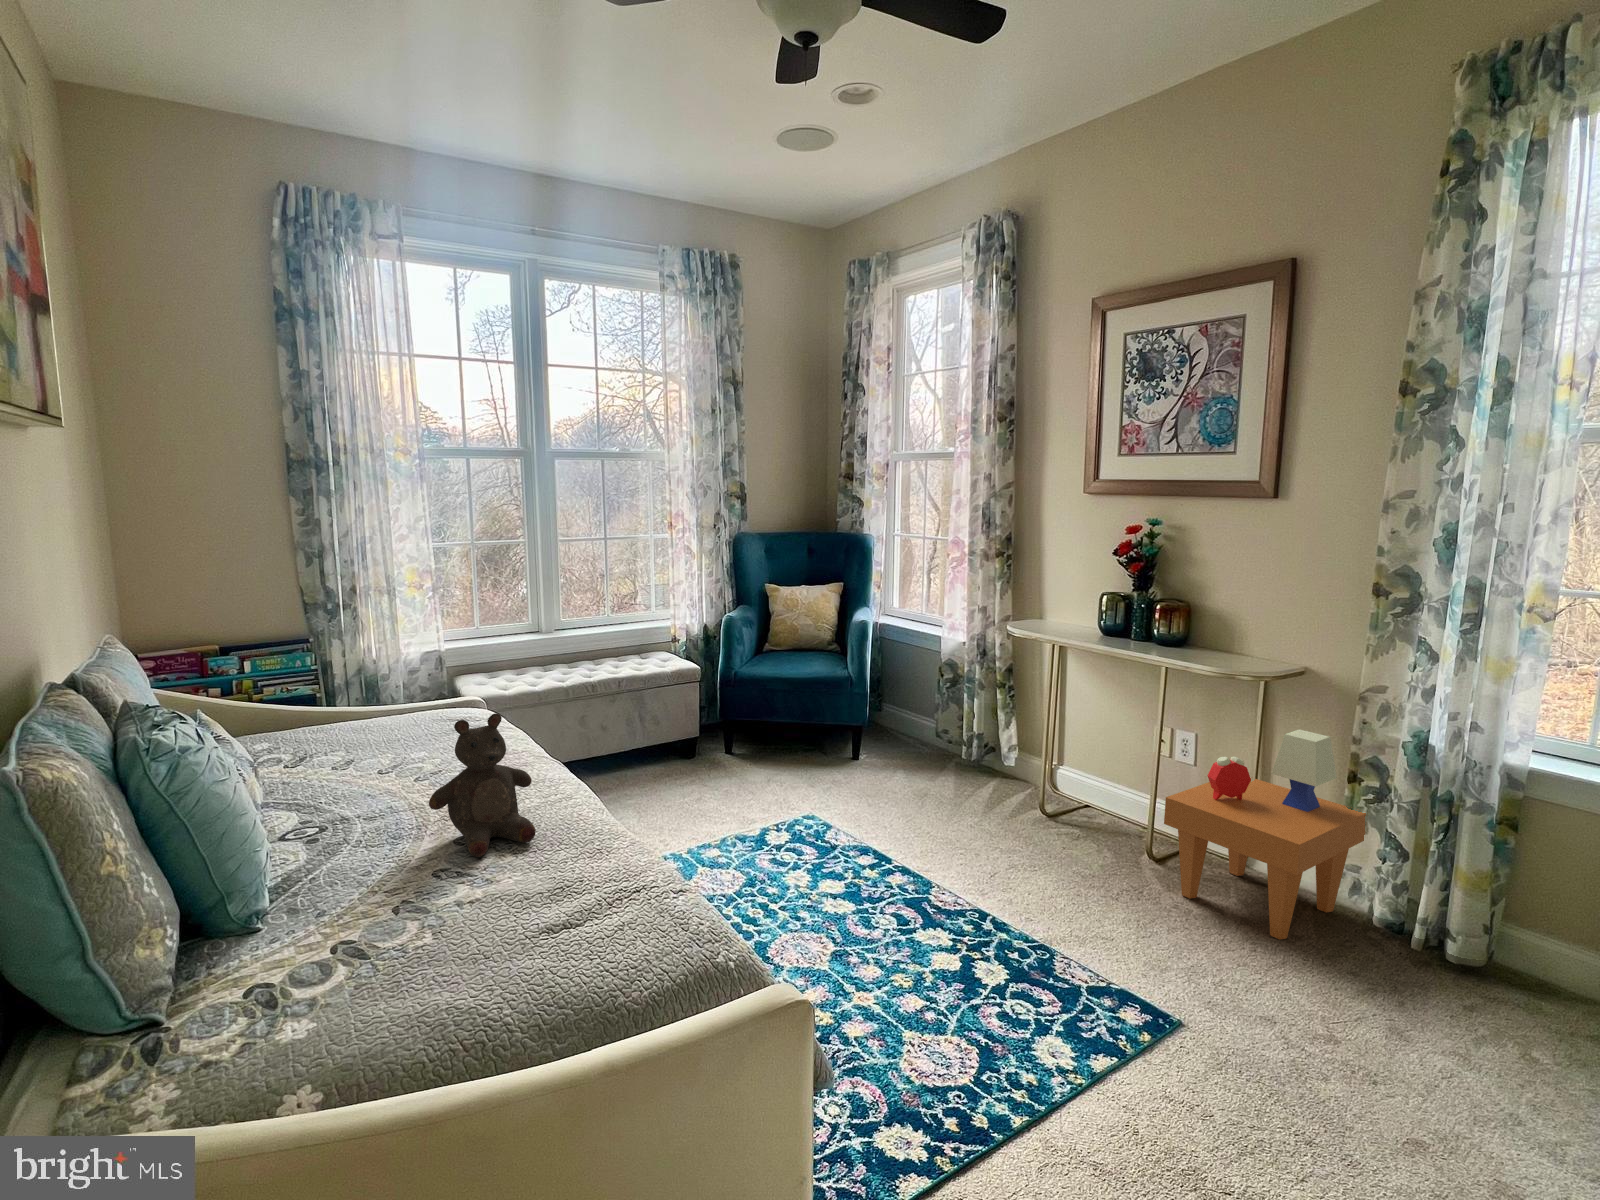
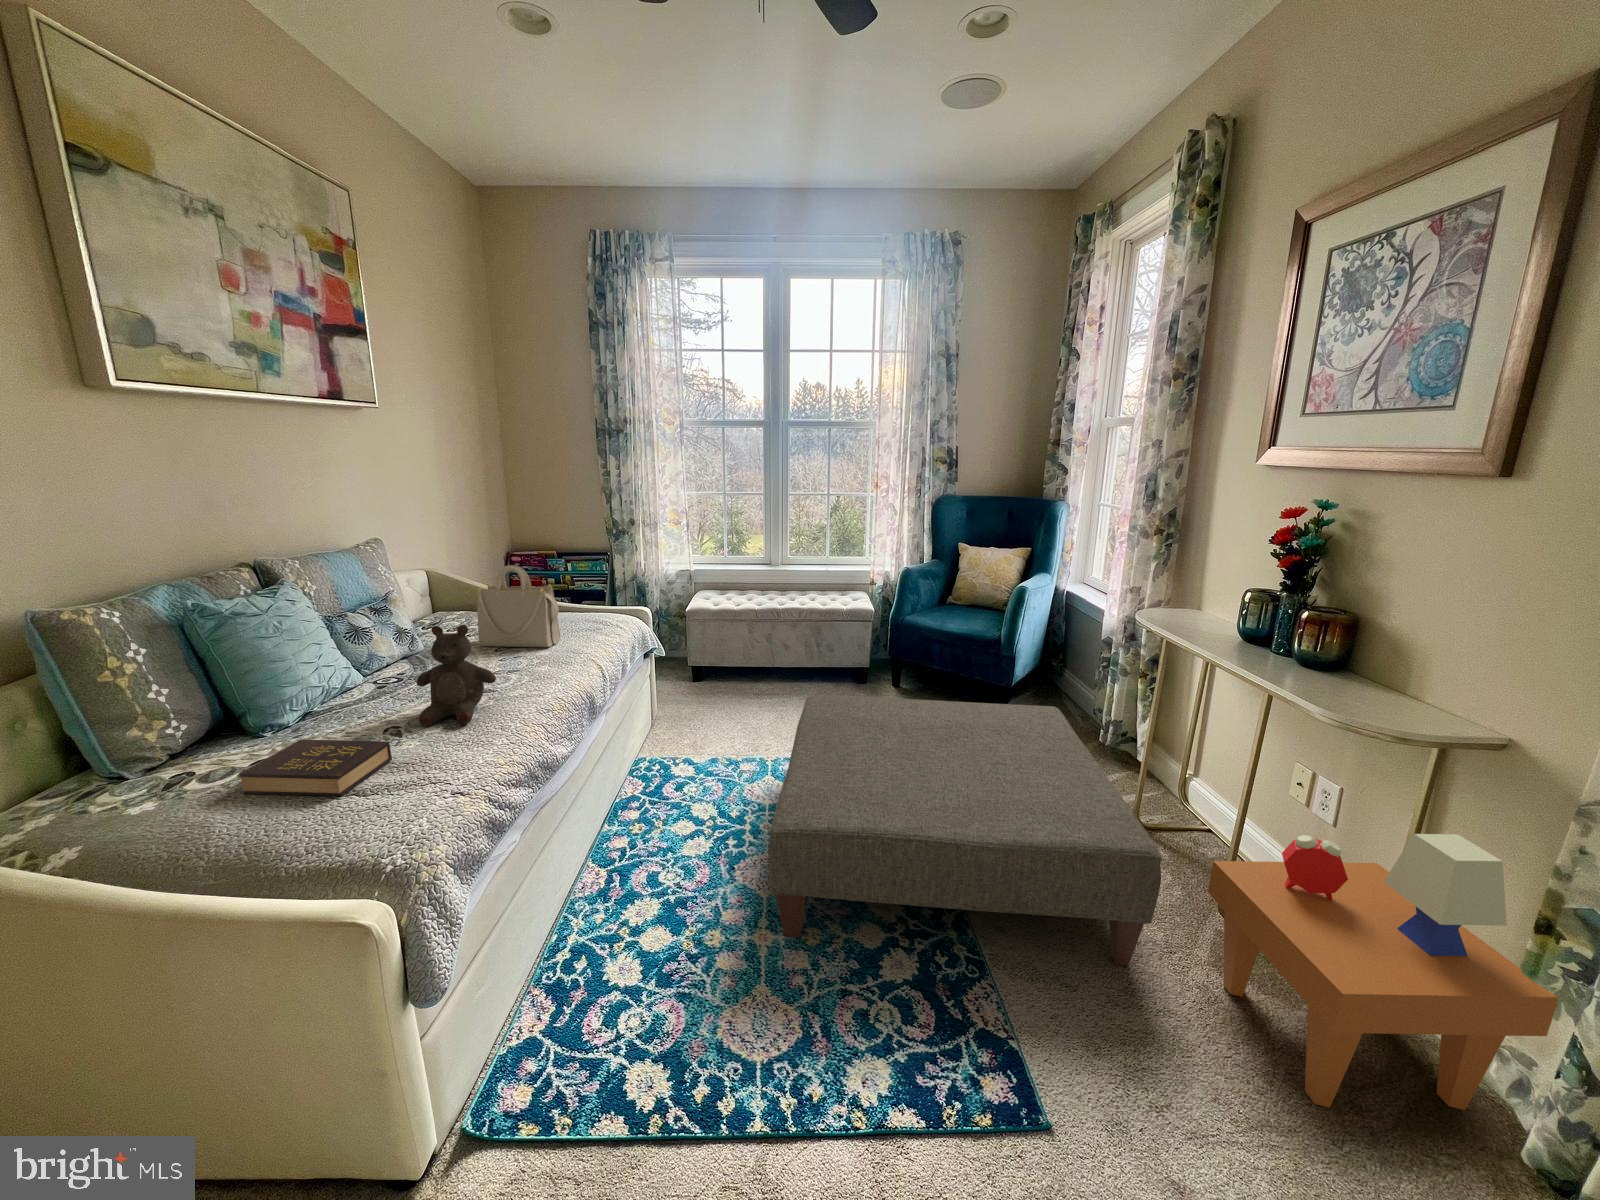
handbag: none [325,645,450,768] -> present [477,565,560,647]
ottoman: none [730,721,1144,988] -> present [769,695,1162,966]
hardback book: none [377,870,540,983] -> present [240,740,392,796]

